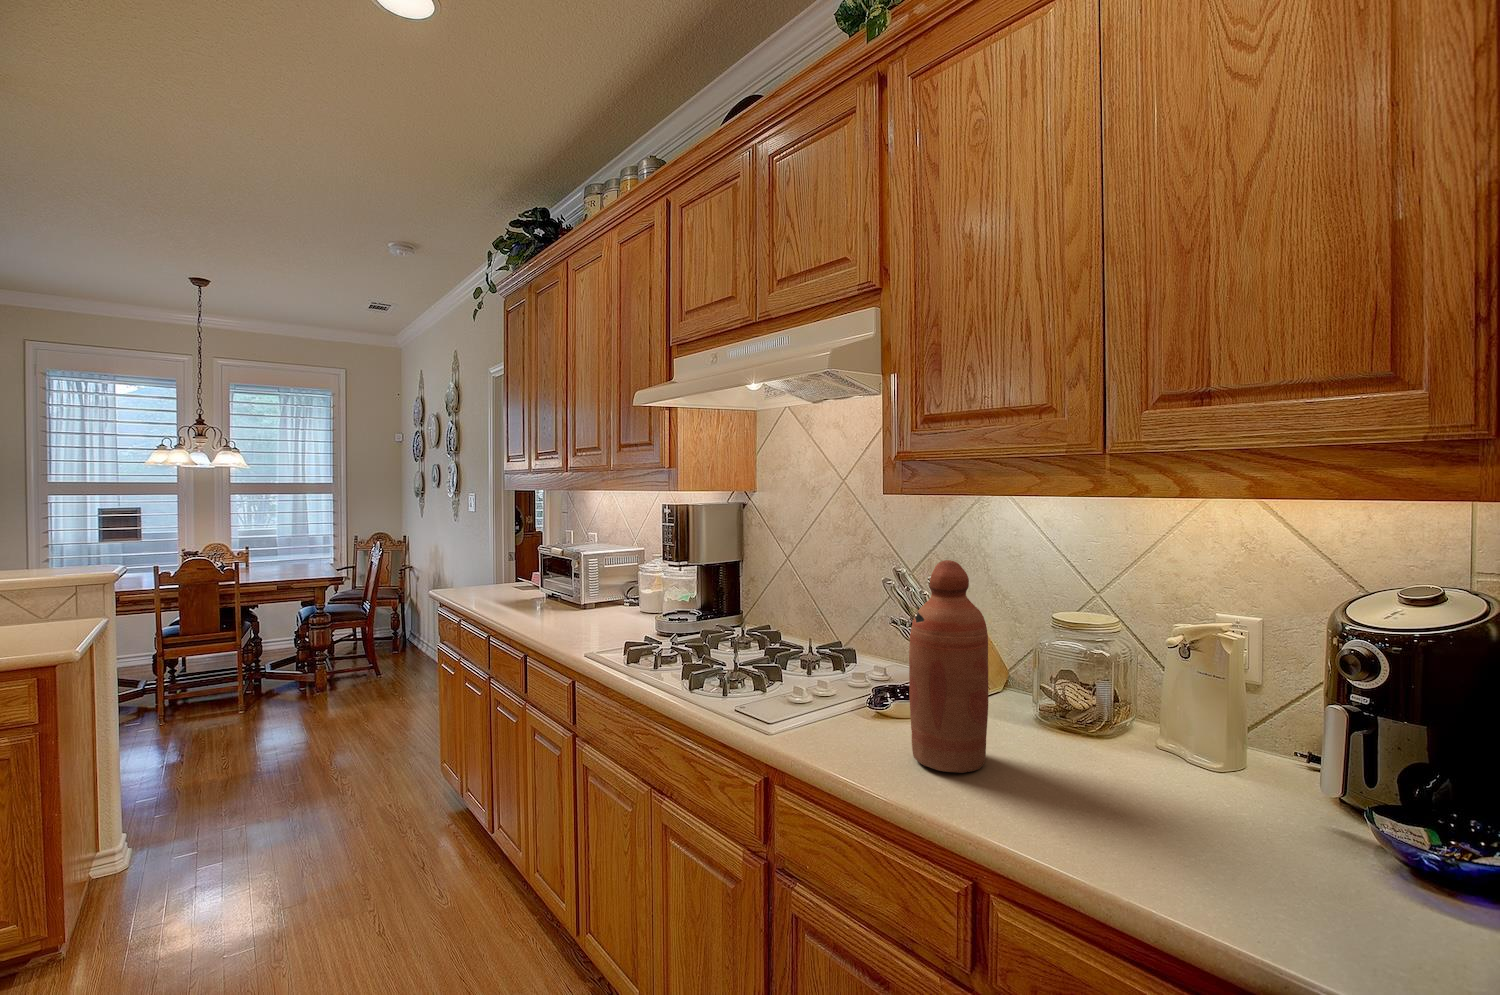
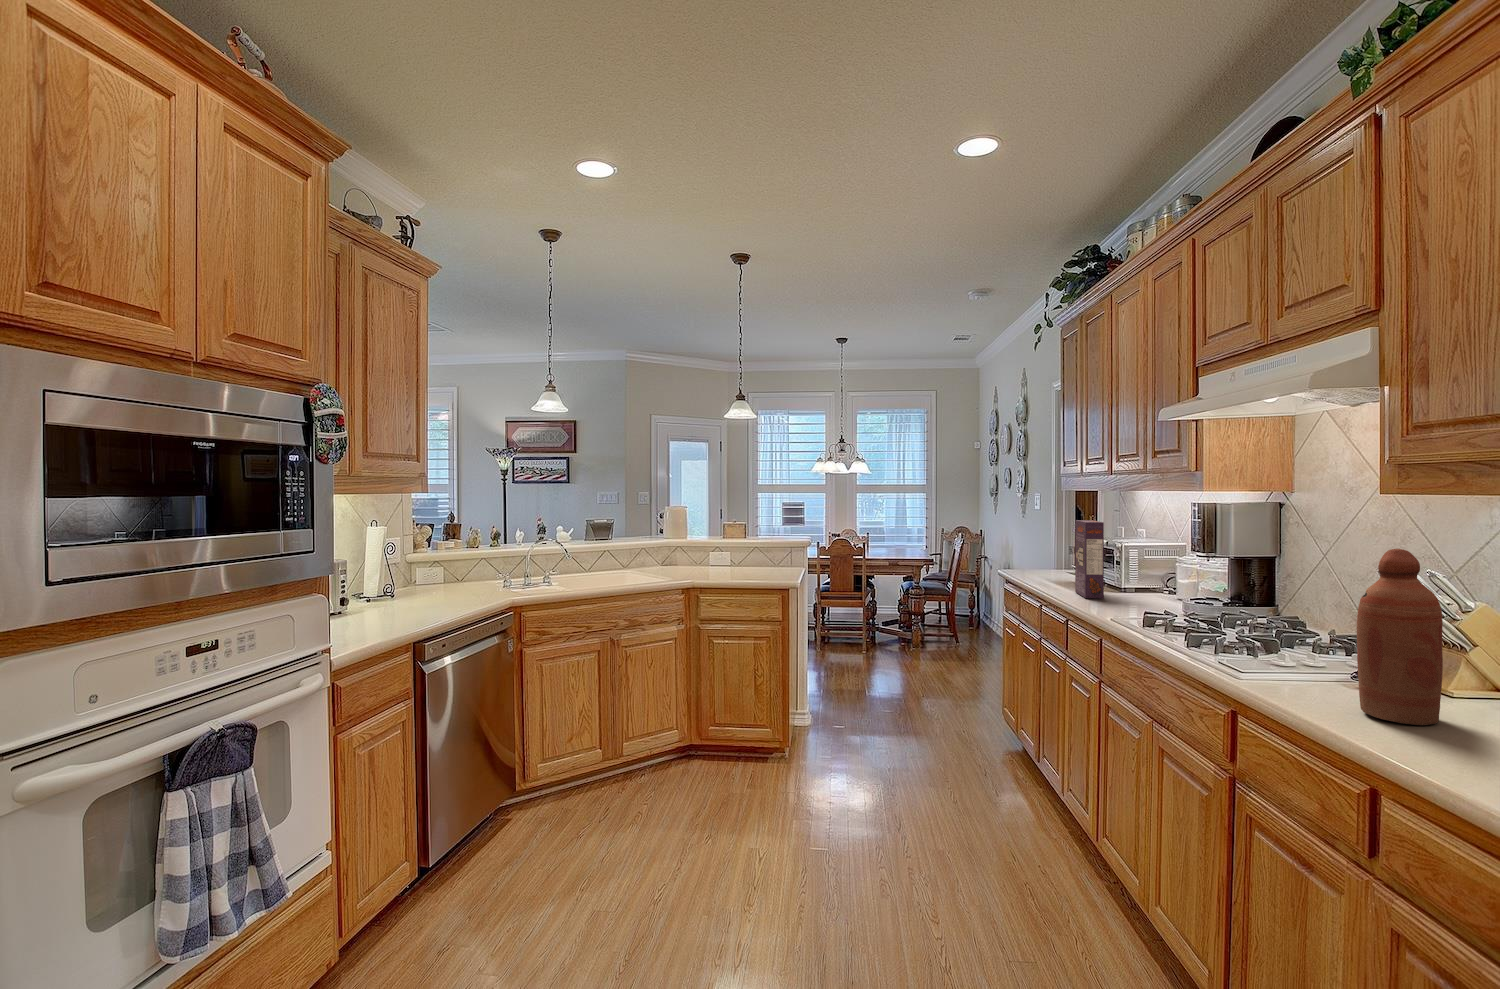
cereal box: none [532,526,568,623] -> present [1075,520,1104,598]

